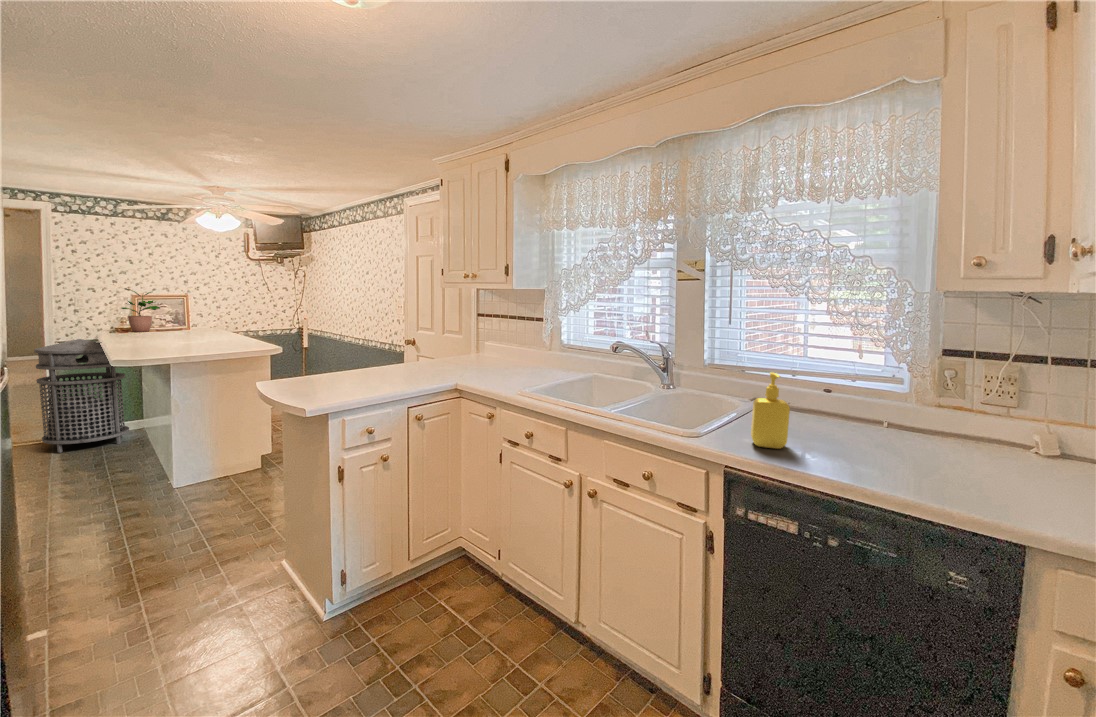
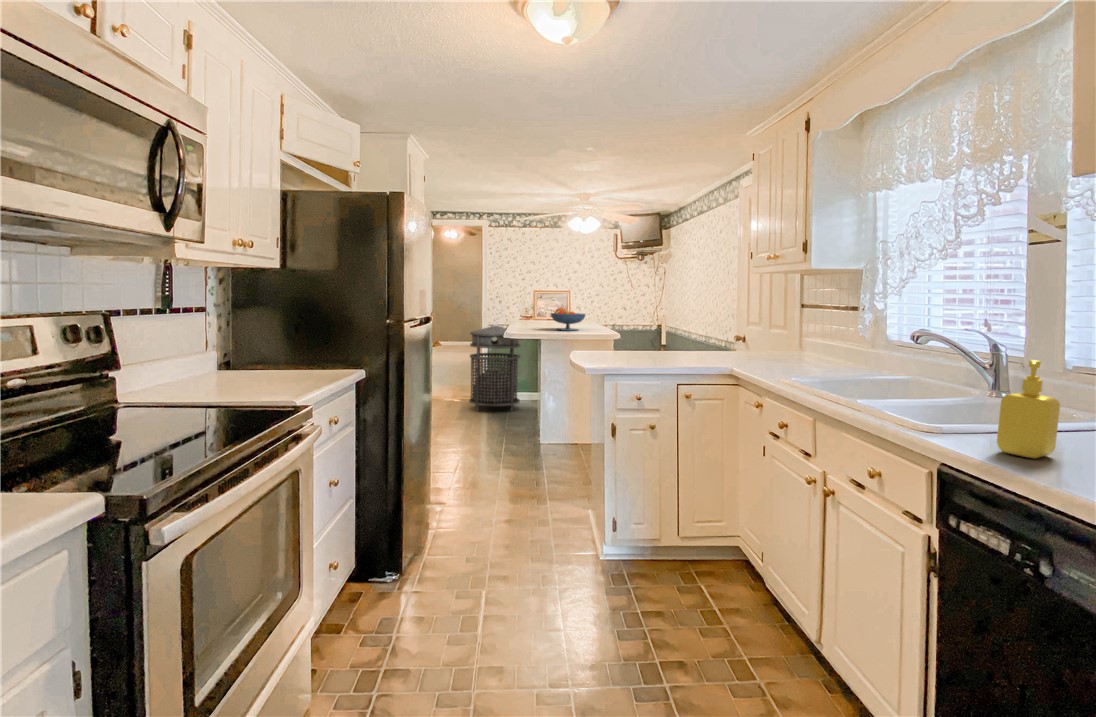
potted plant: present [121,289,160,332] -> none [522,286,548,322]
fruit bowl: none [177,316,228,343] -> present [551,308,585,331]

